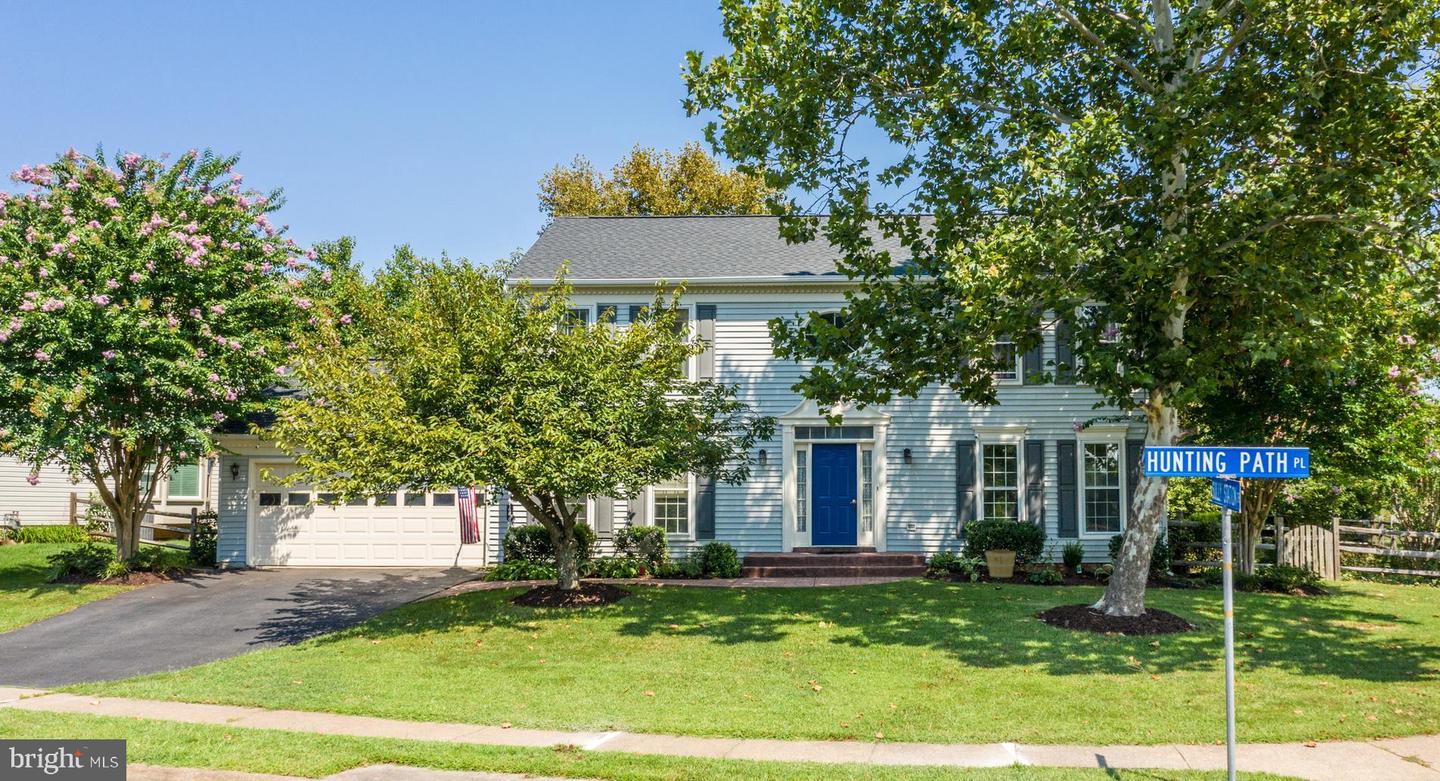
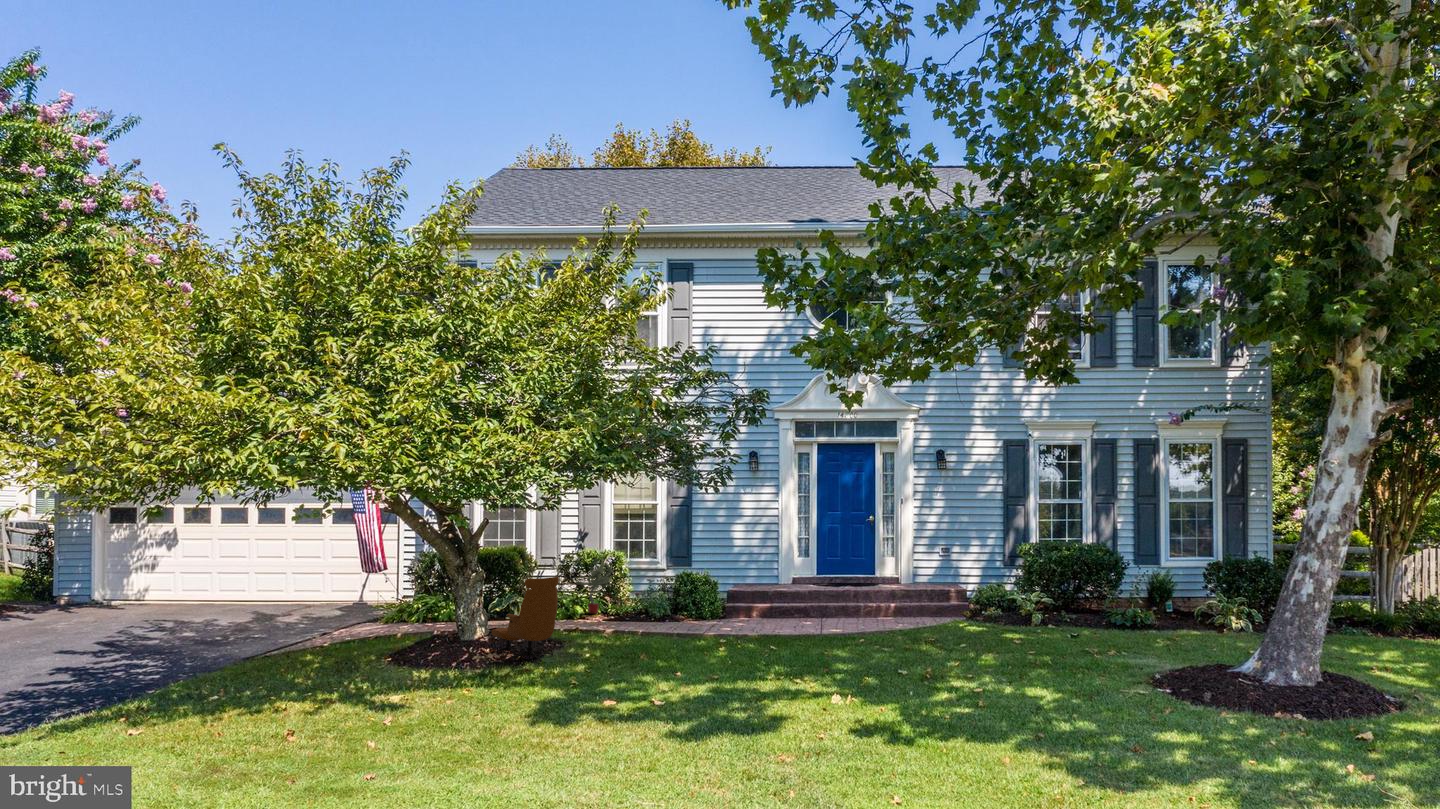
lounge chair: none [579,545,630,605] -> present [492,577,559,662]
wooden bucket: present [985,550,1016,578] -> none [1048,581,1090,619]

